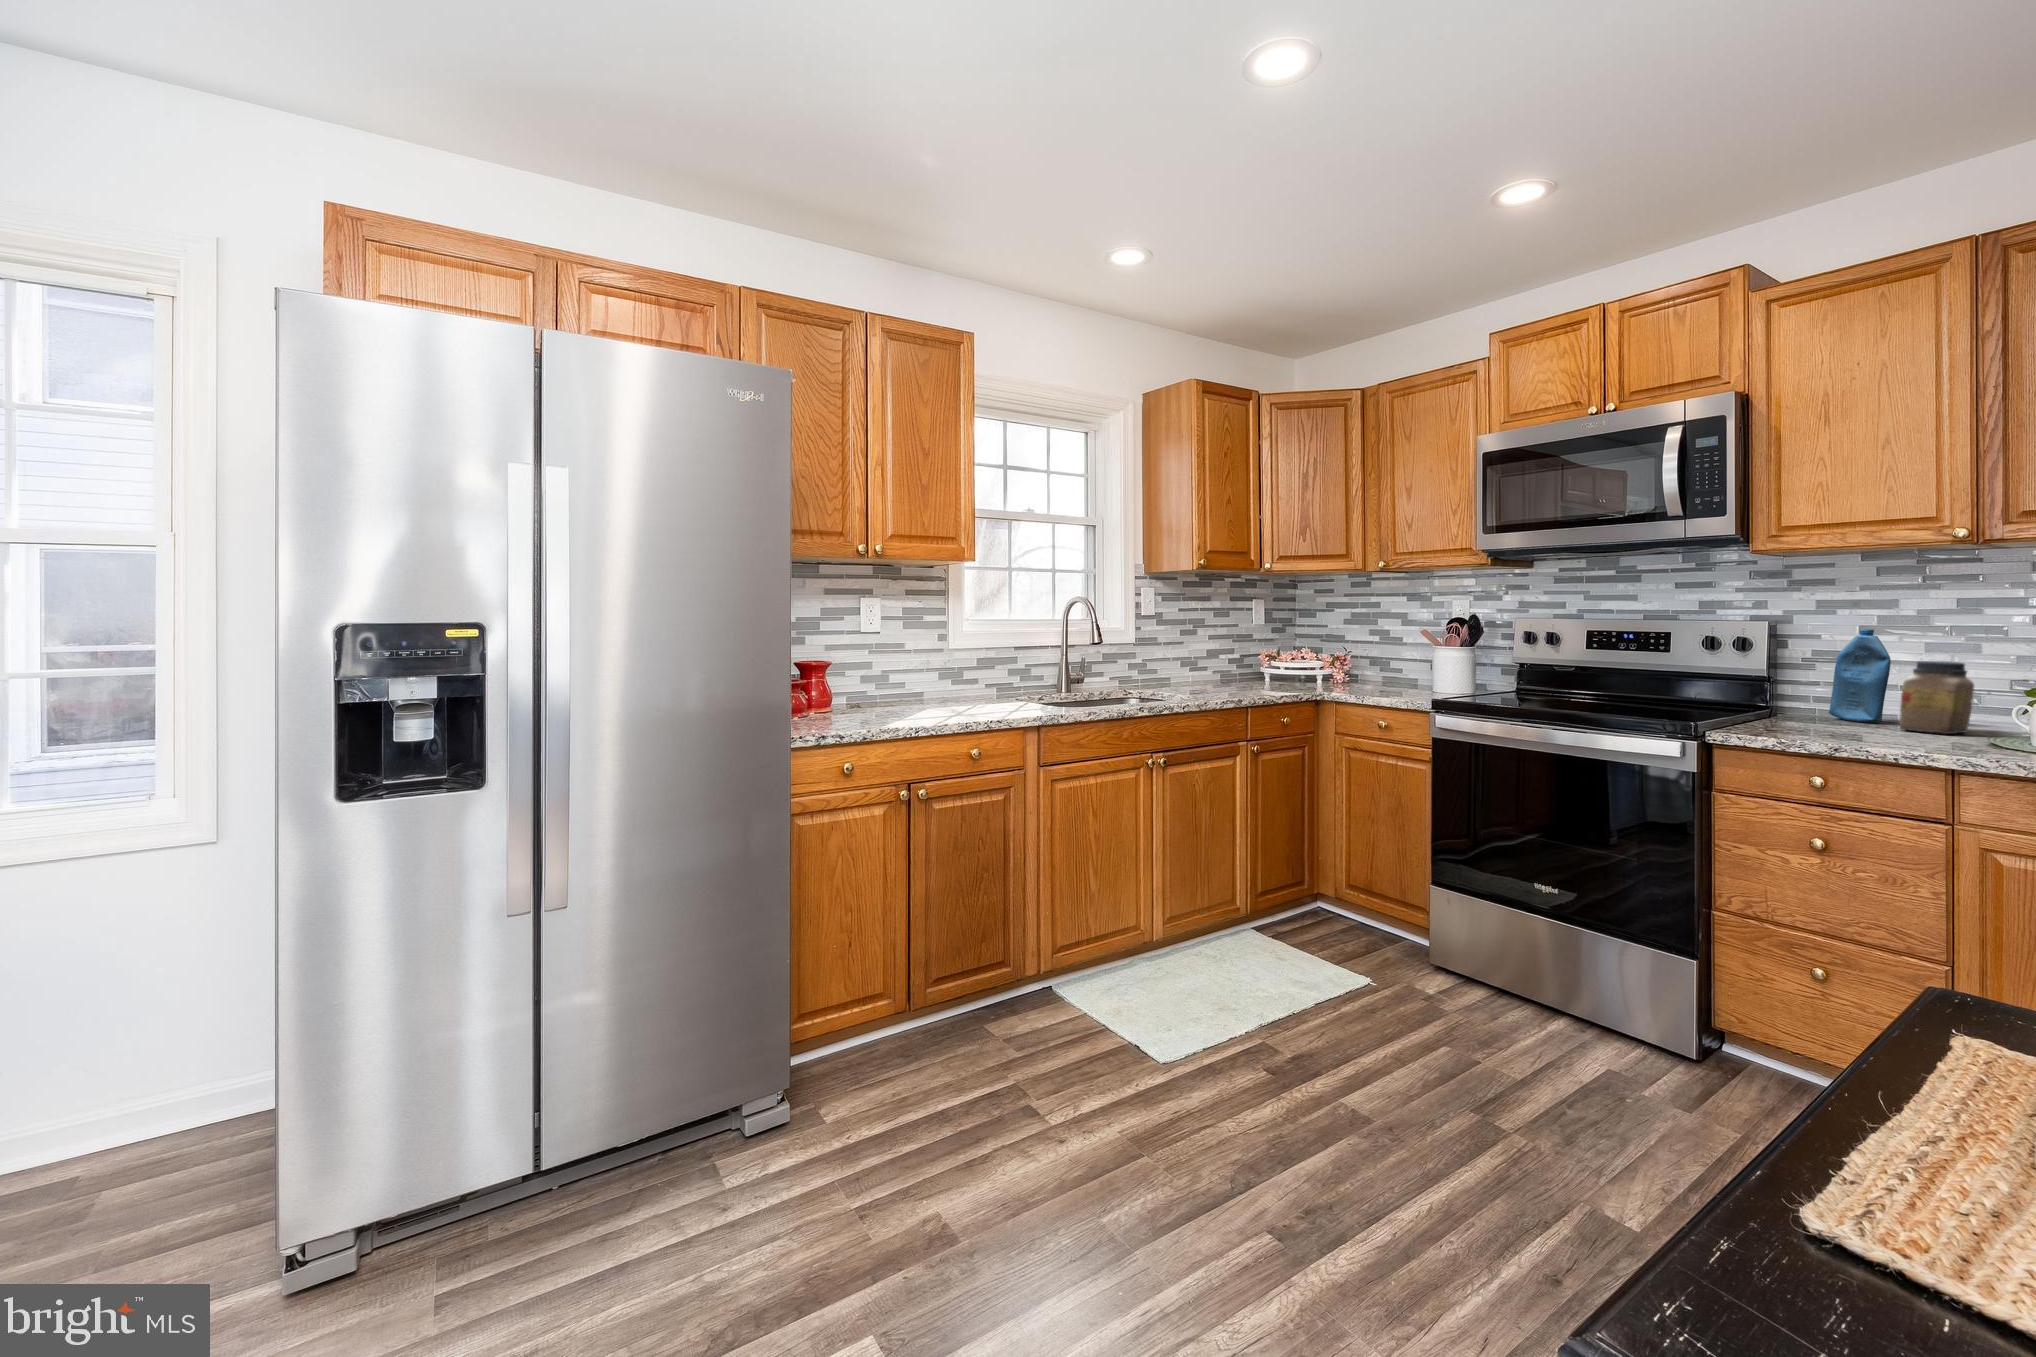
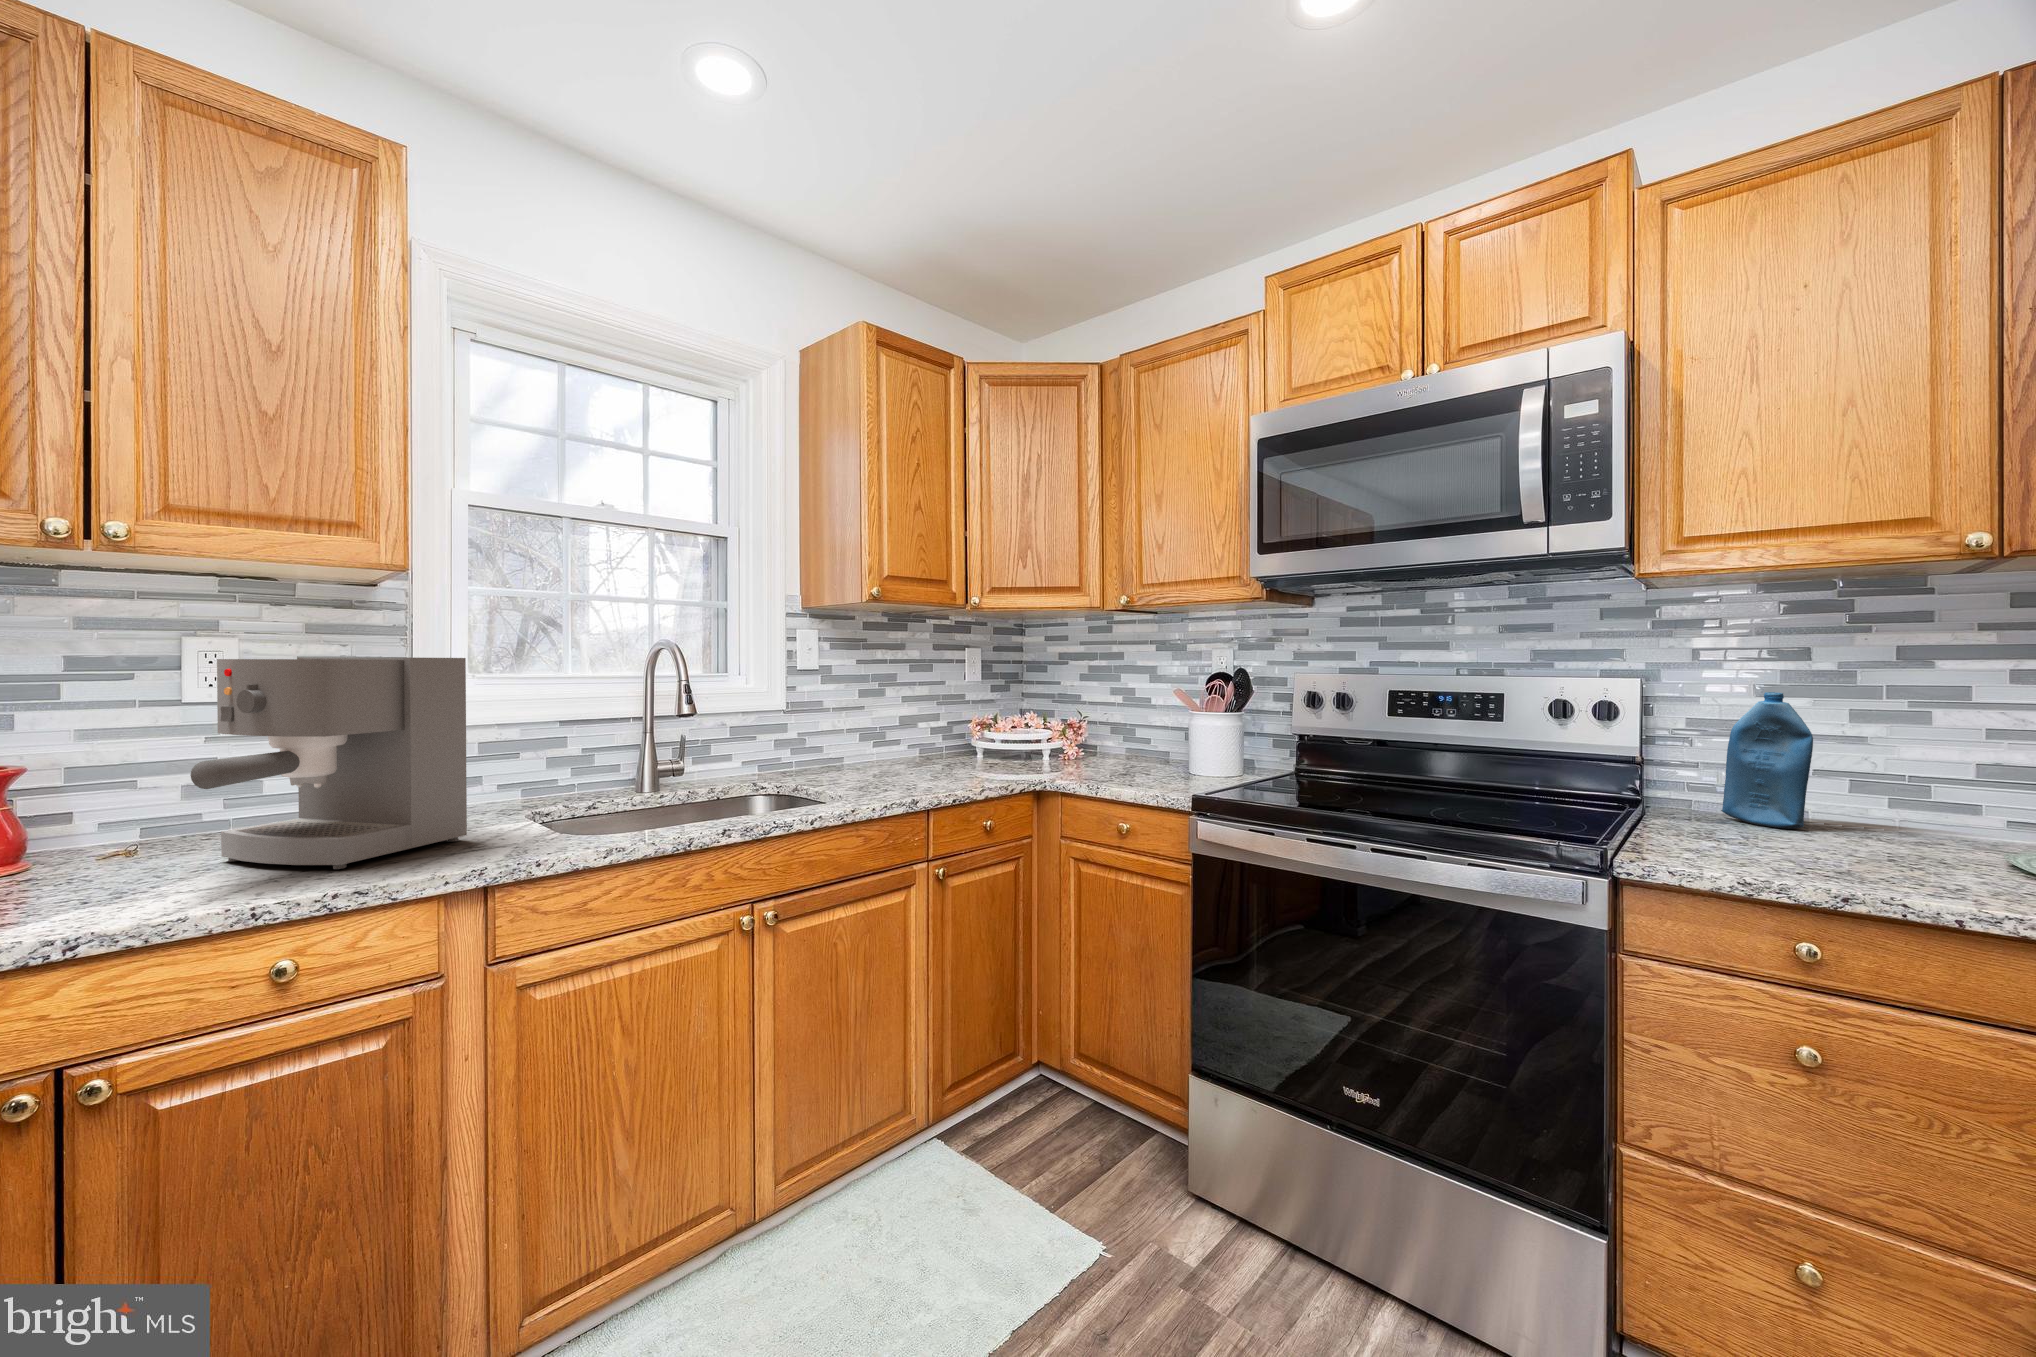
coffee maker: none [917,615,1011,716] -> present [190,657,467,869]
jar: present [1900,661,1974,734] -> none [1855,741,1951,855]

